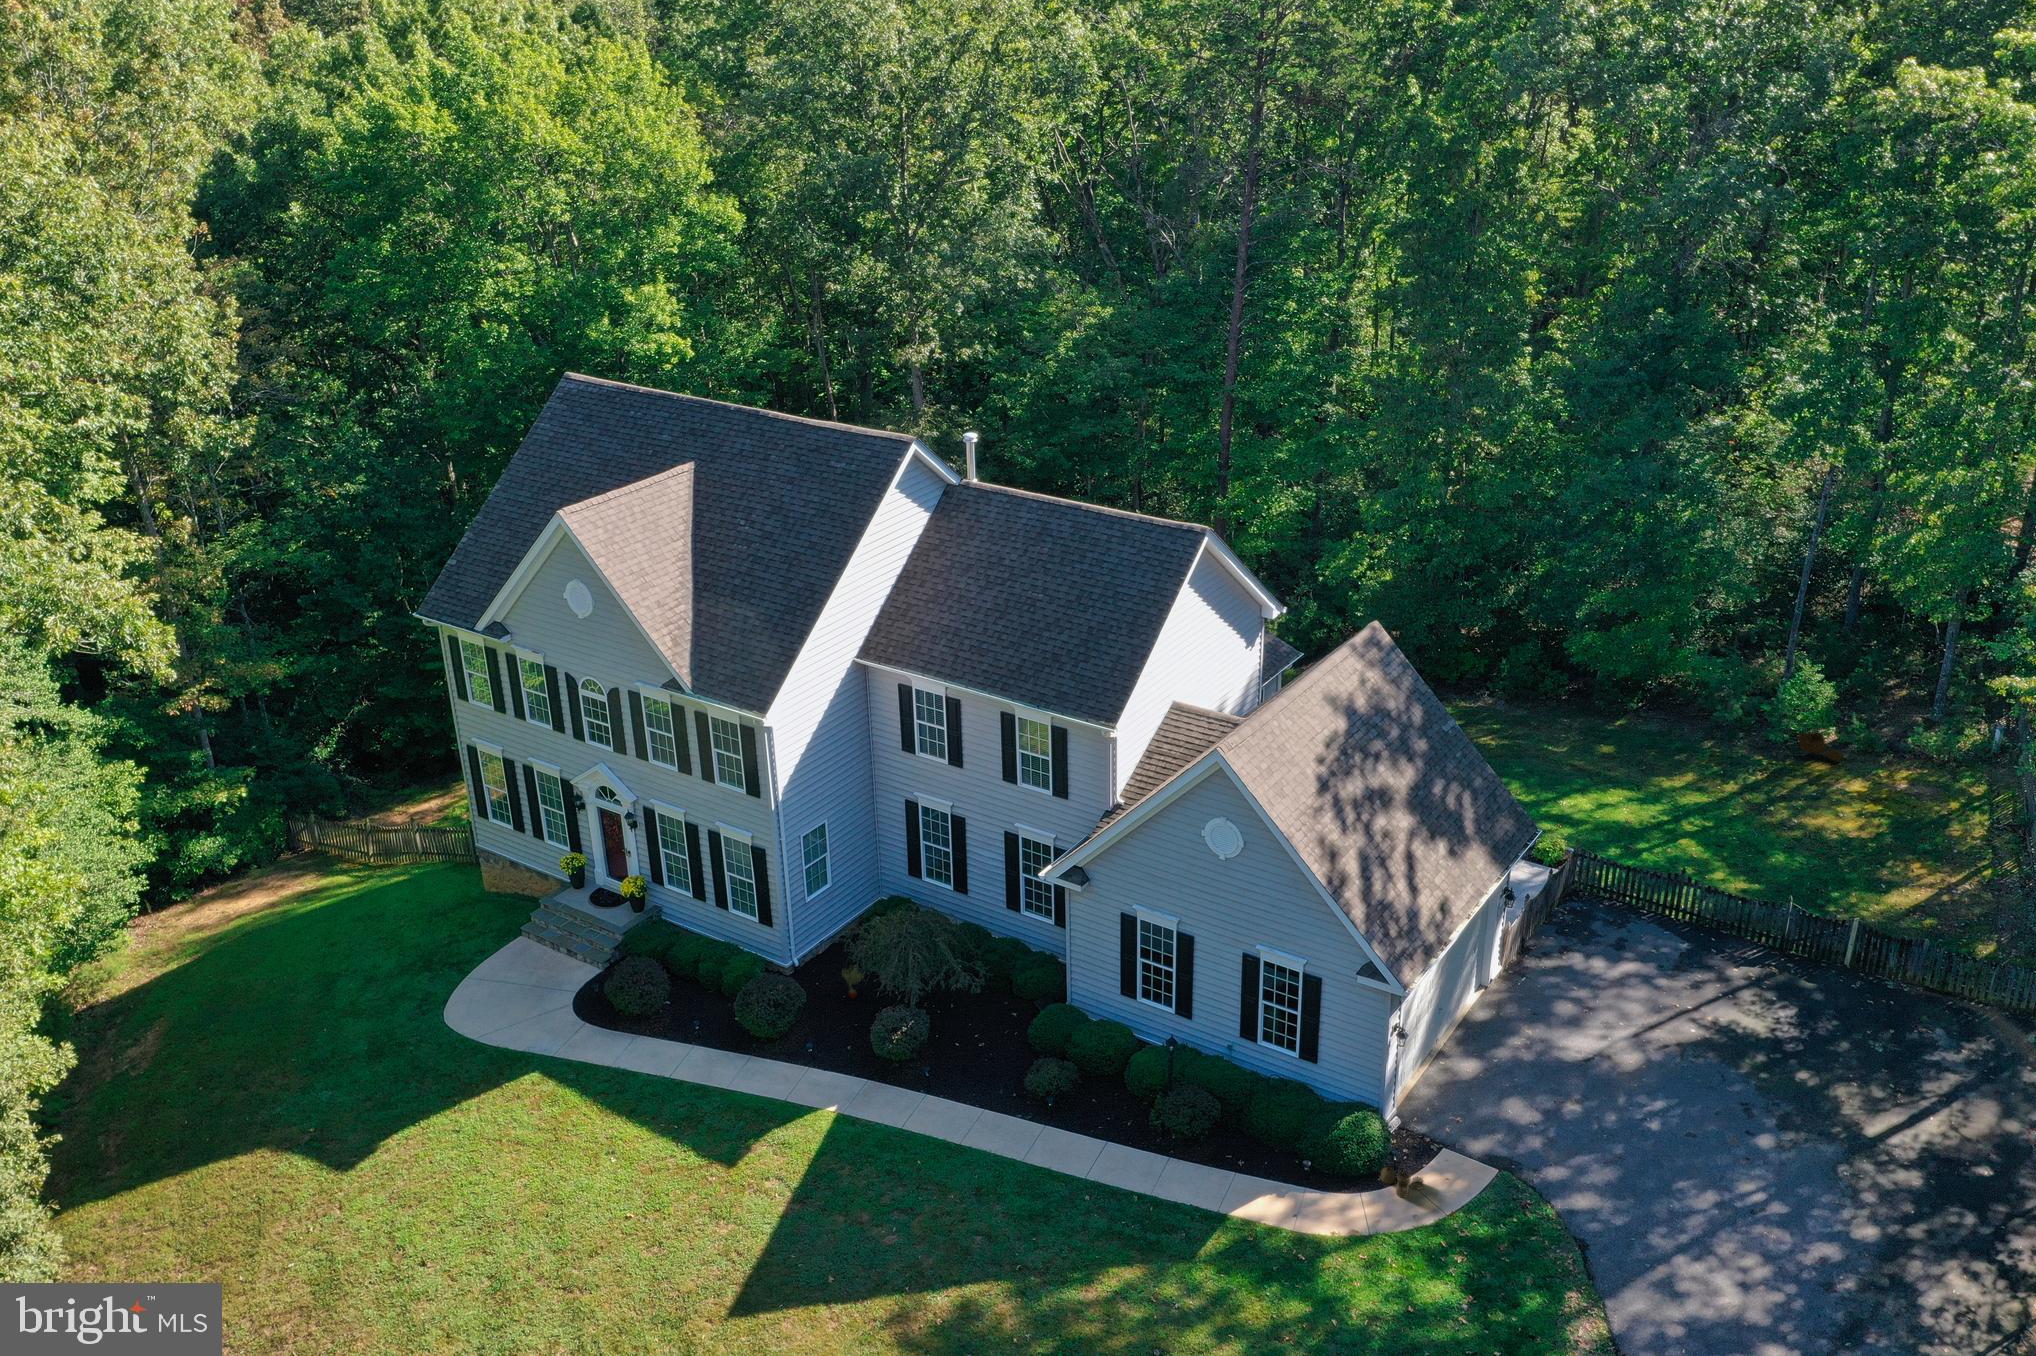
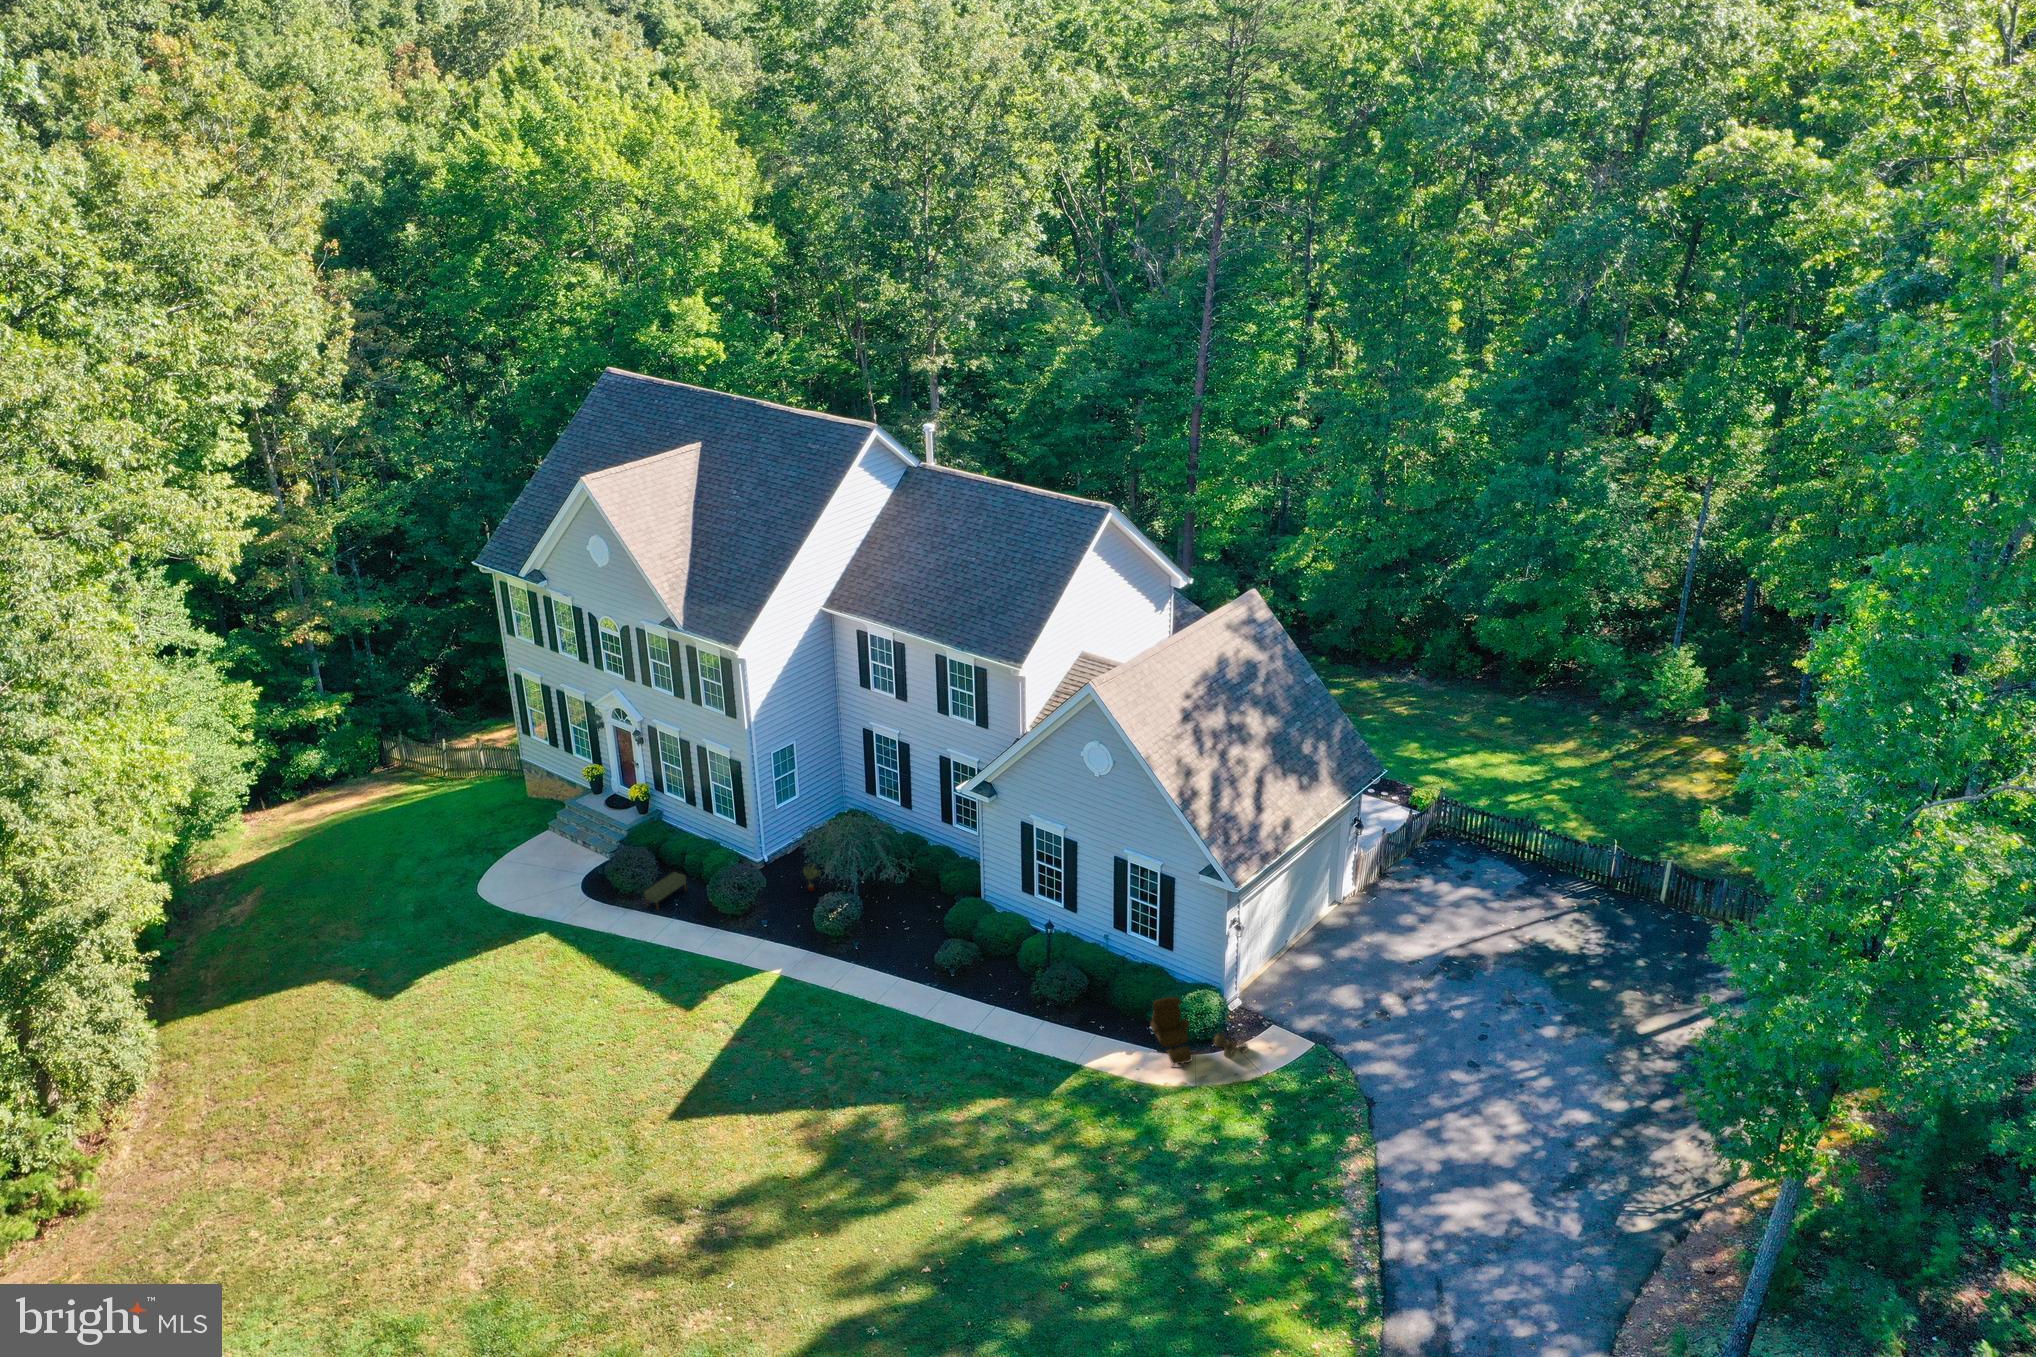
lounge chair: present [1798,732,1843,762] -> present [1151,997,1193,1065]
bench: none [652,982,702,1032] -> present [644,872,687,910]

